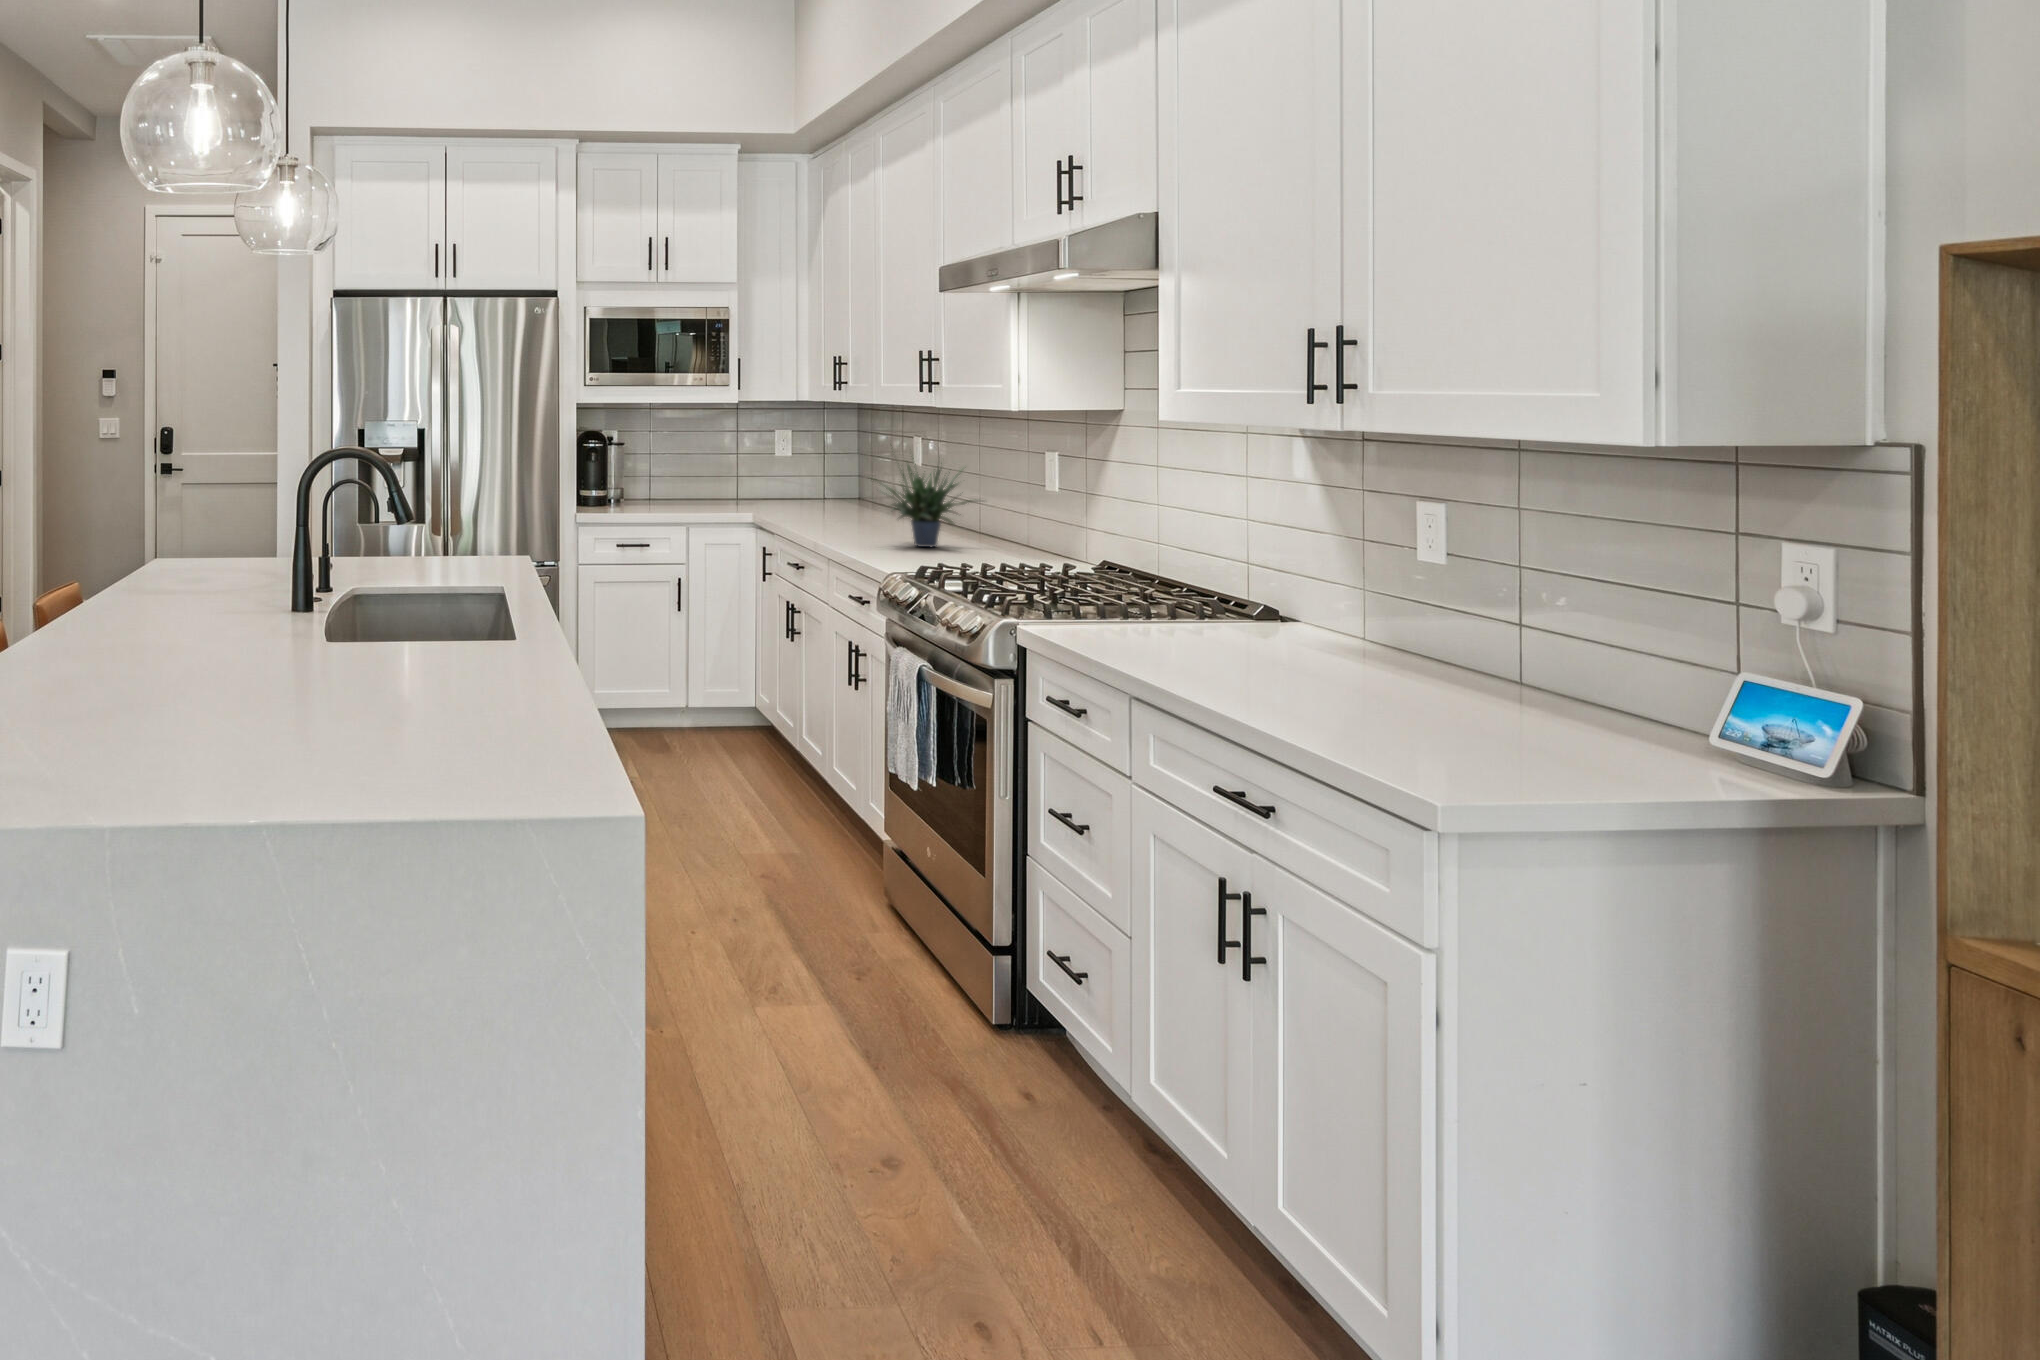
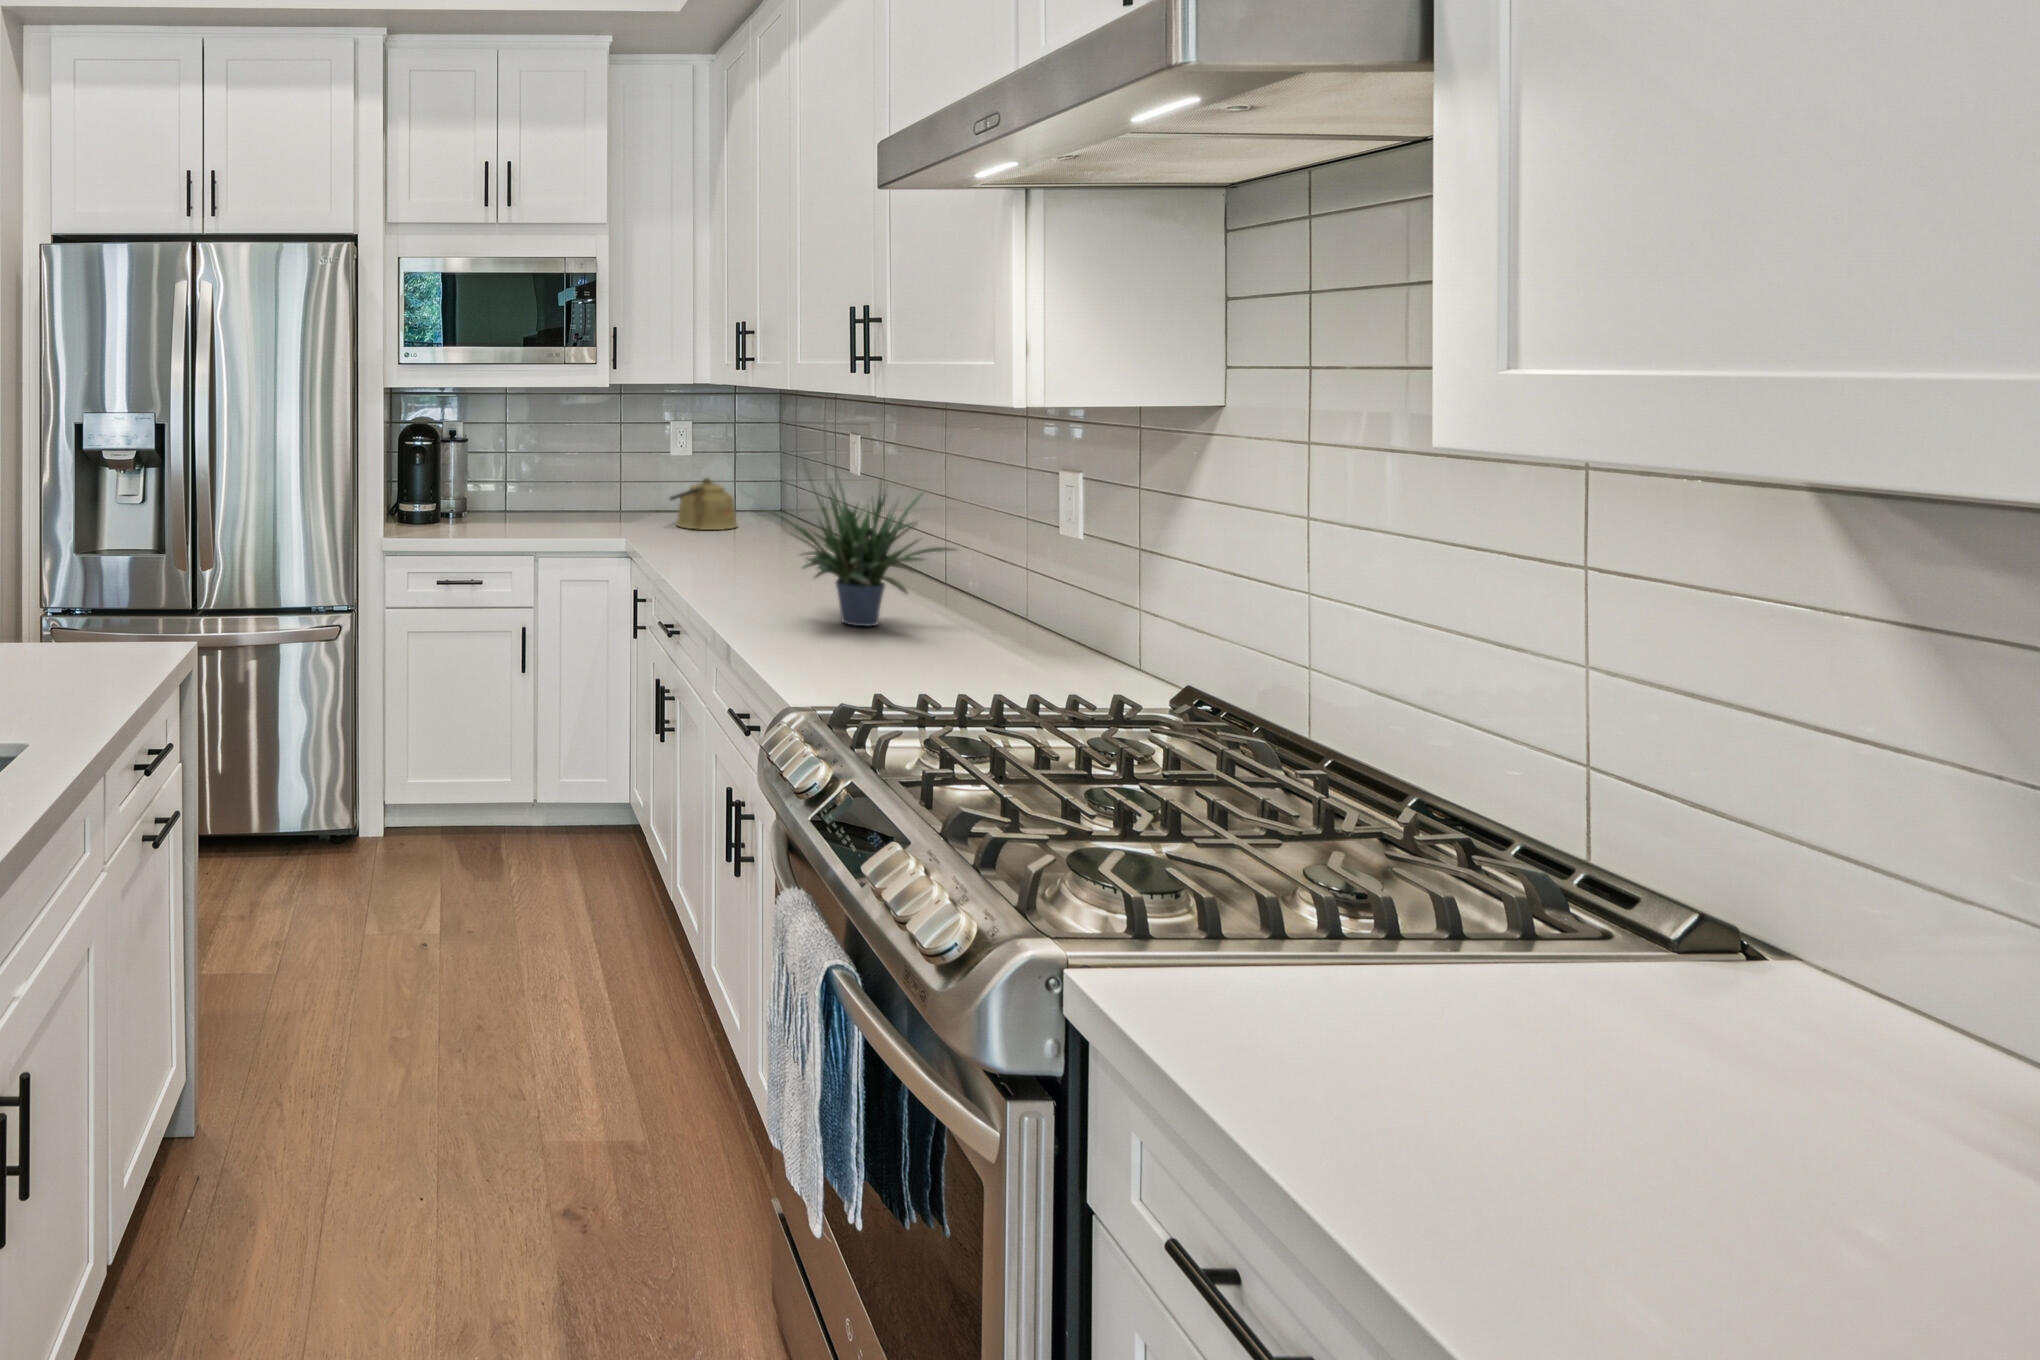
kettle: none [782,472,833,510] -> present [669,478,738,530]

